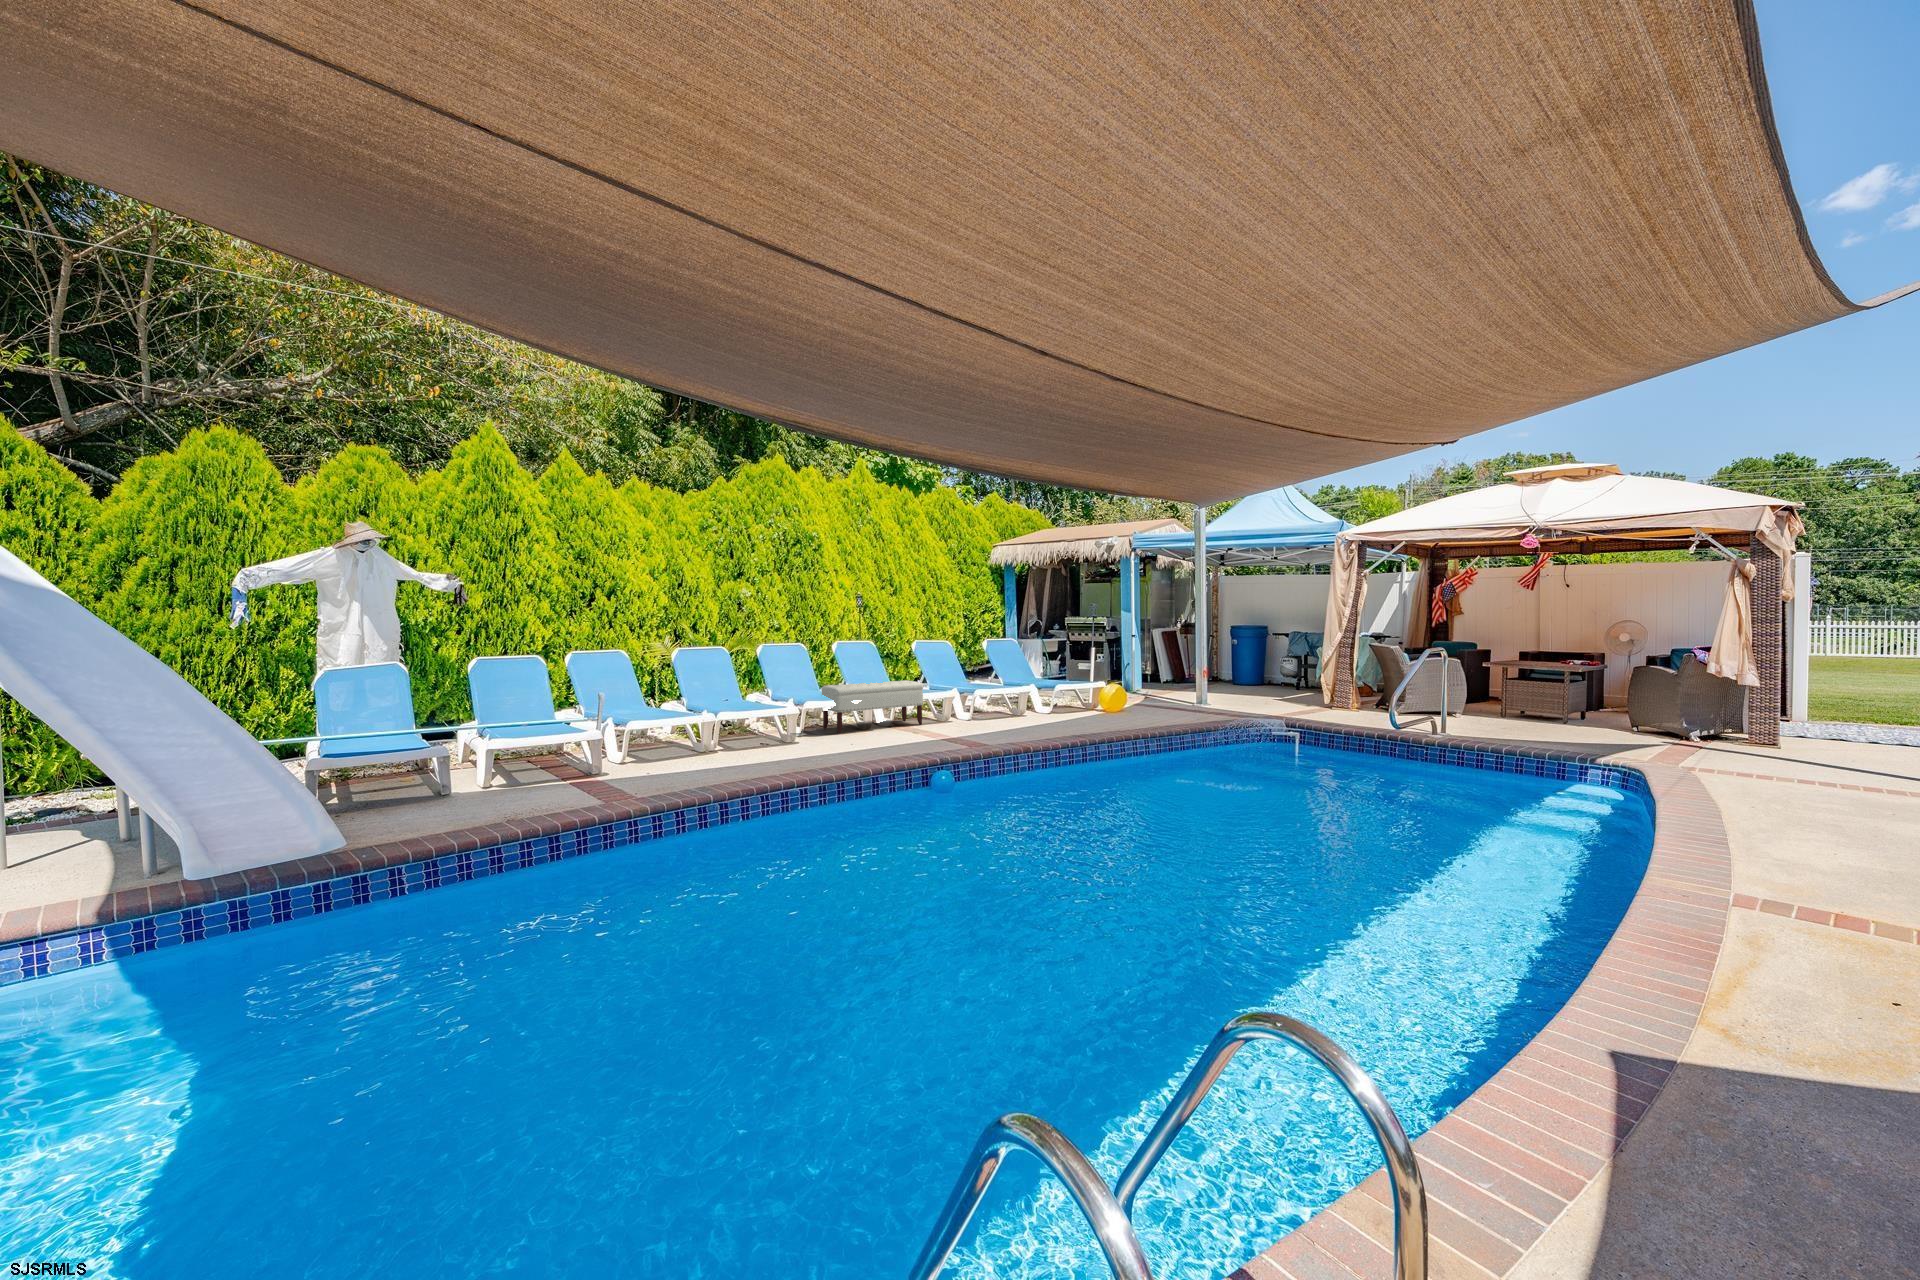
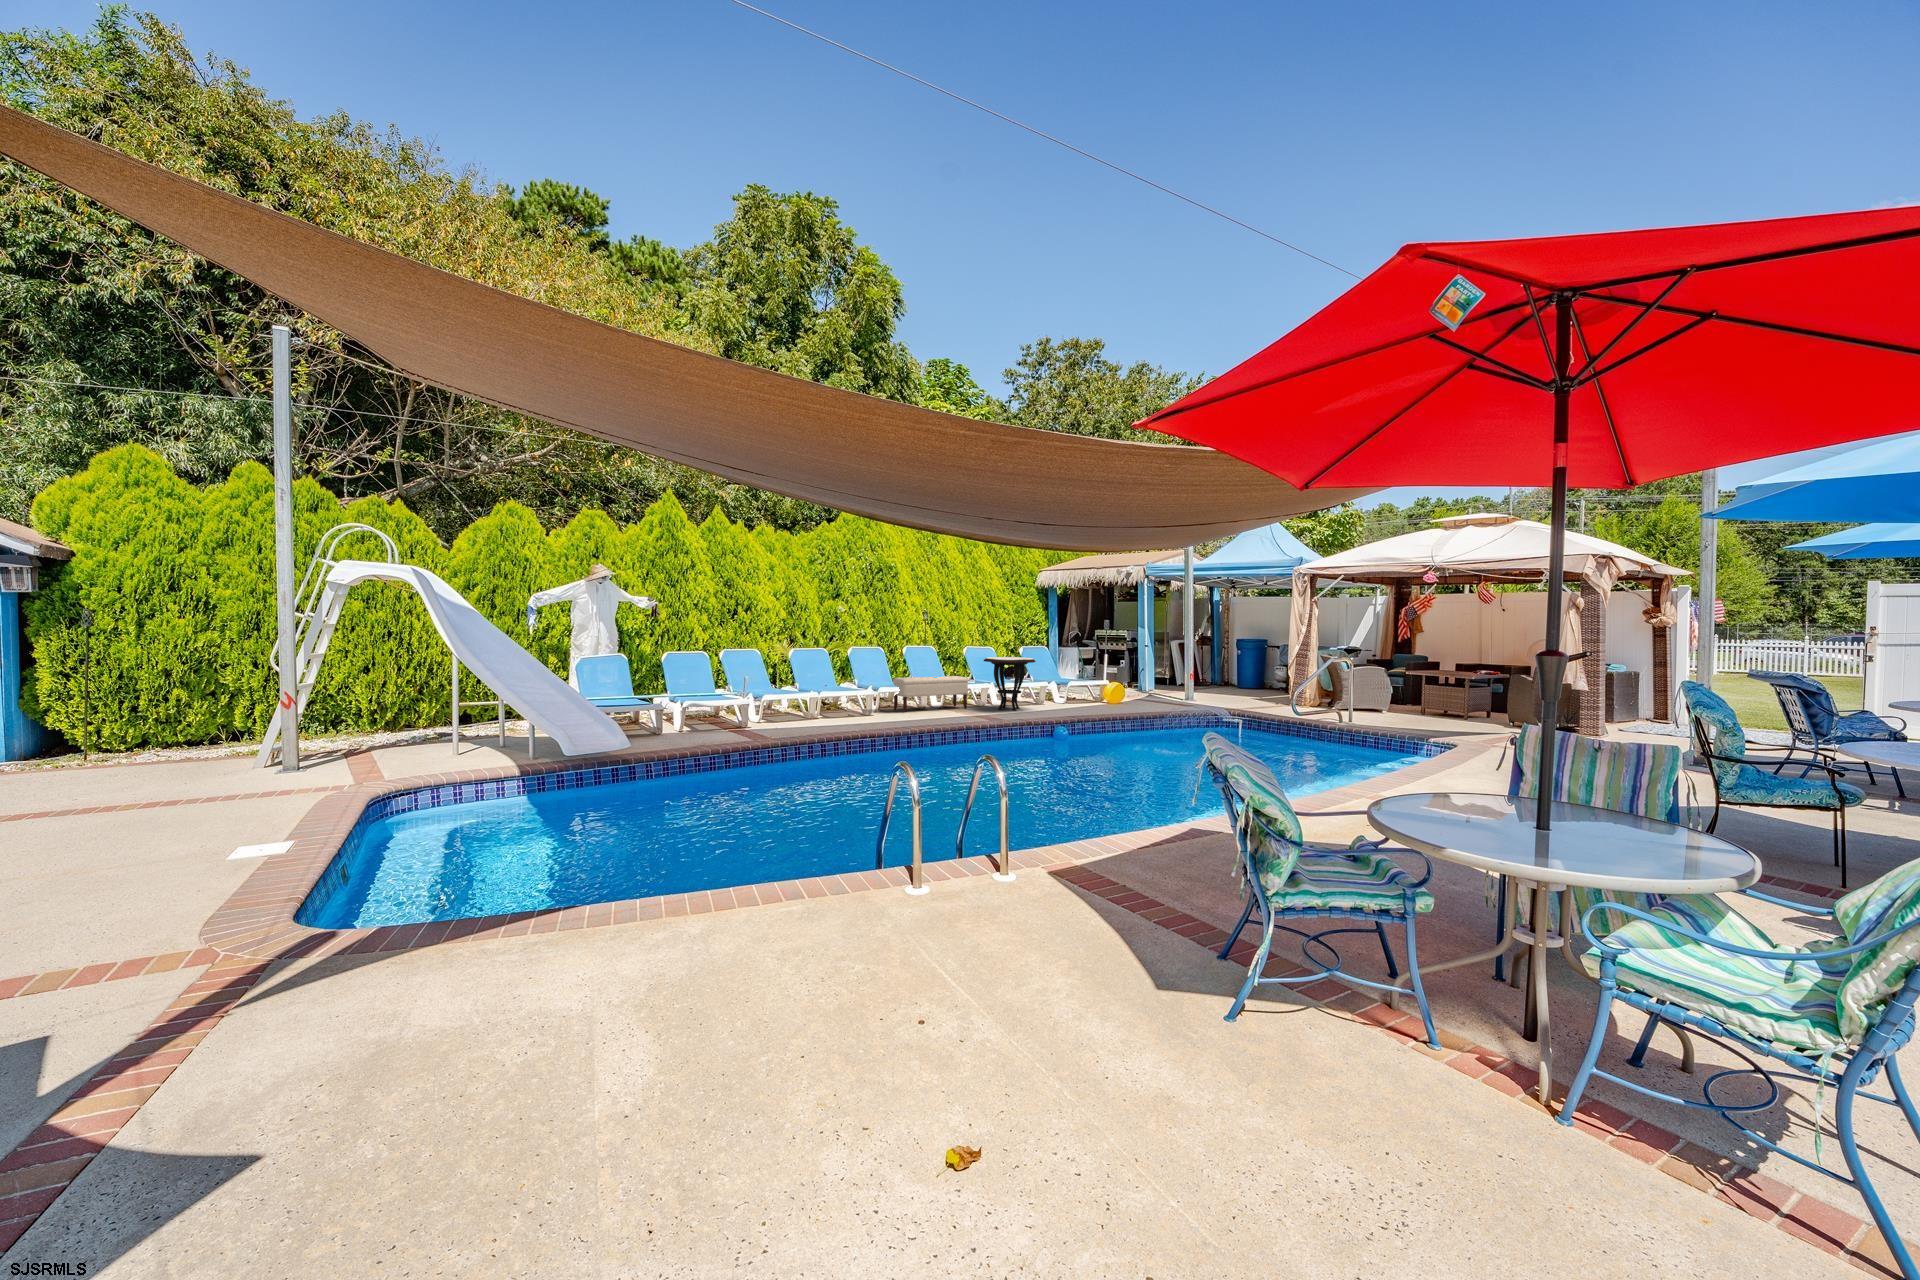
side table: none [943,654,1013,725] -> present [984,657,1036,710]

